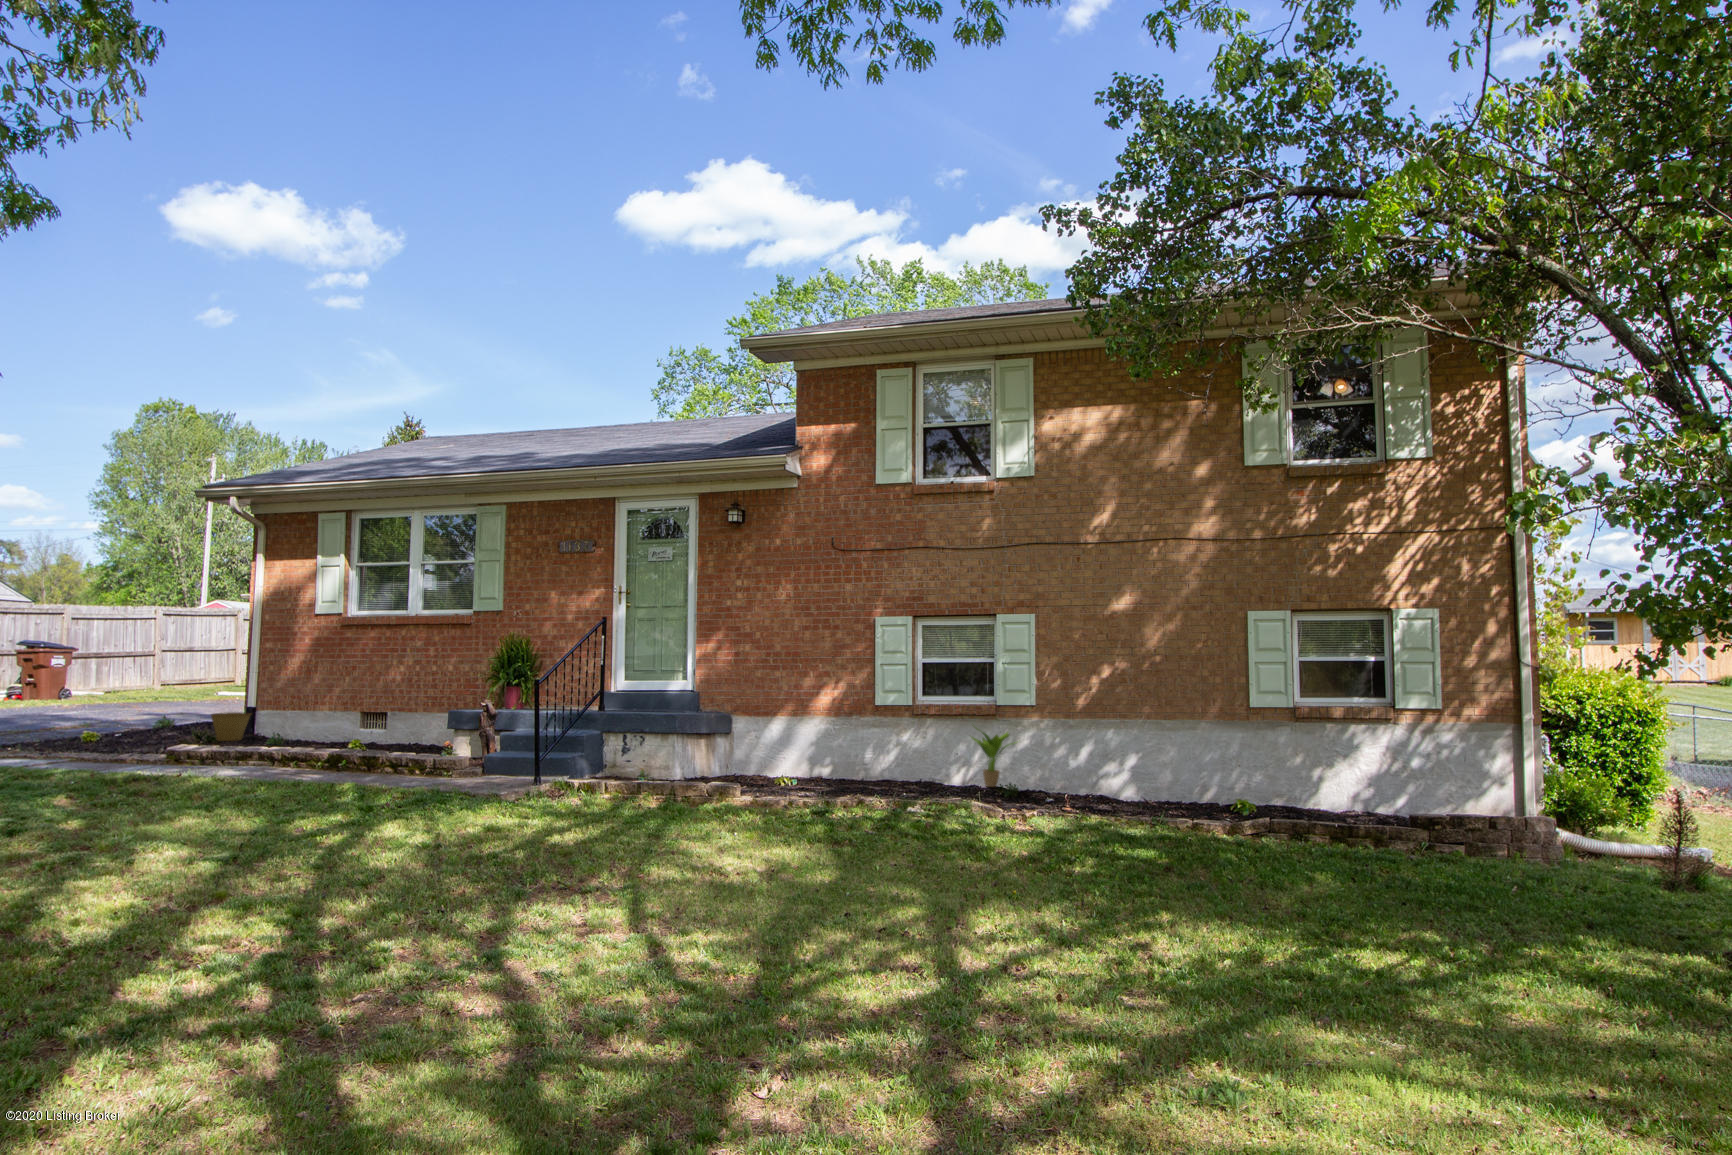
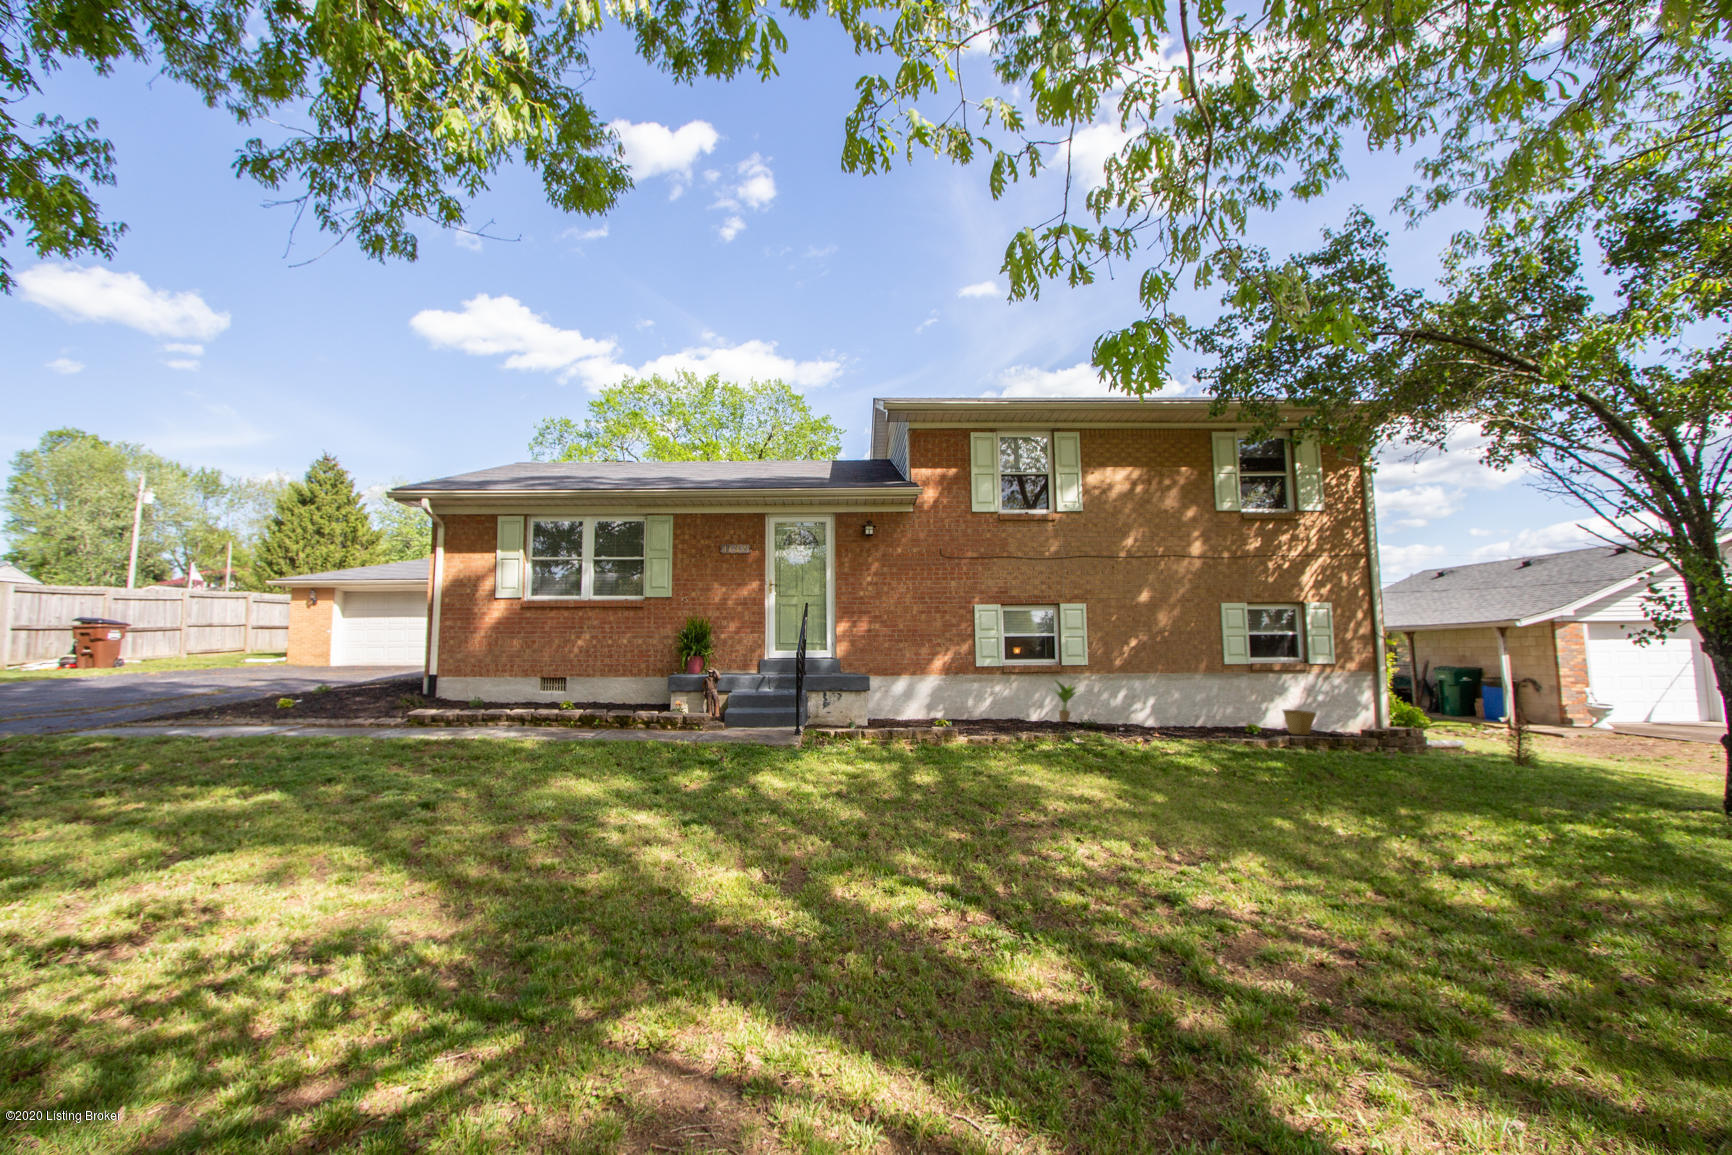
basket: present [211,712,251,741] -> present [1283,709,1316,735]

